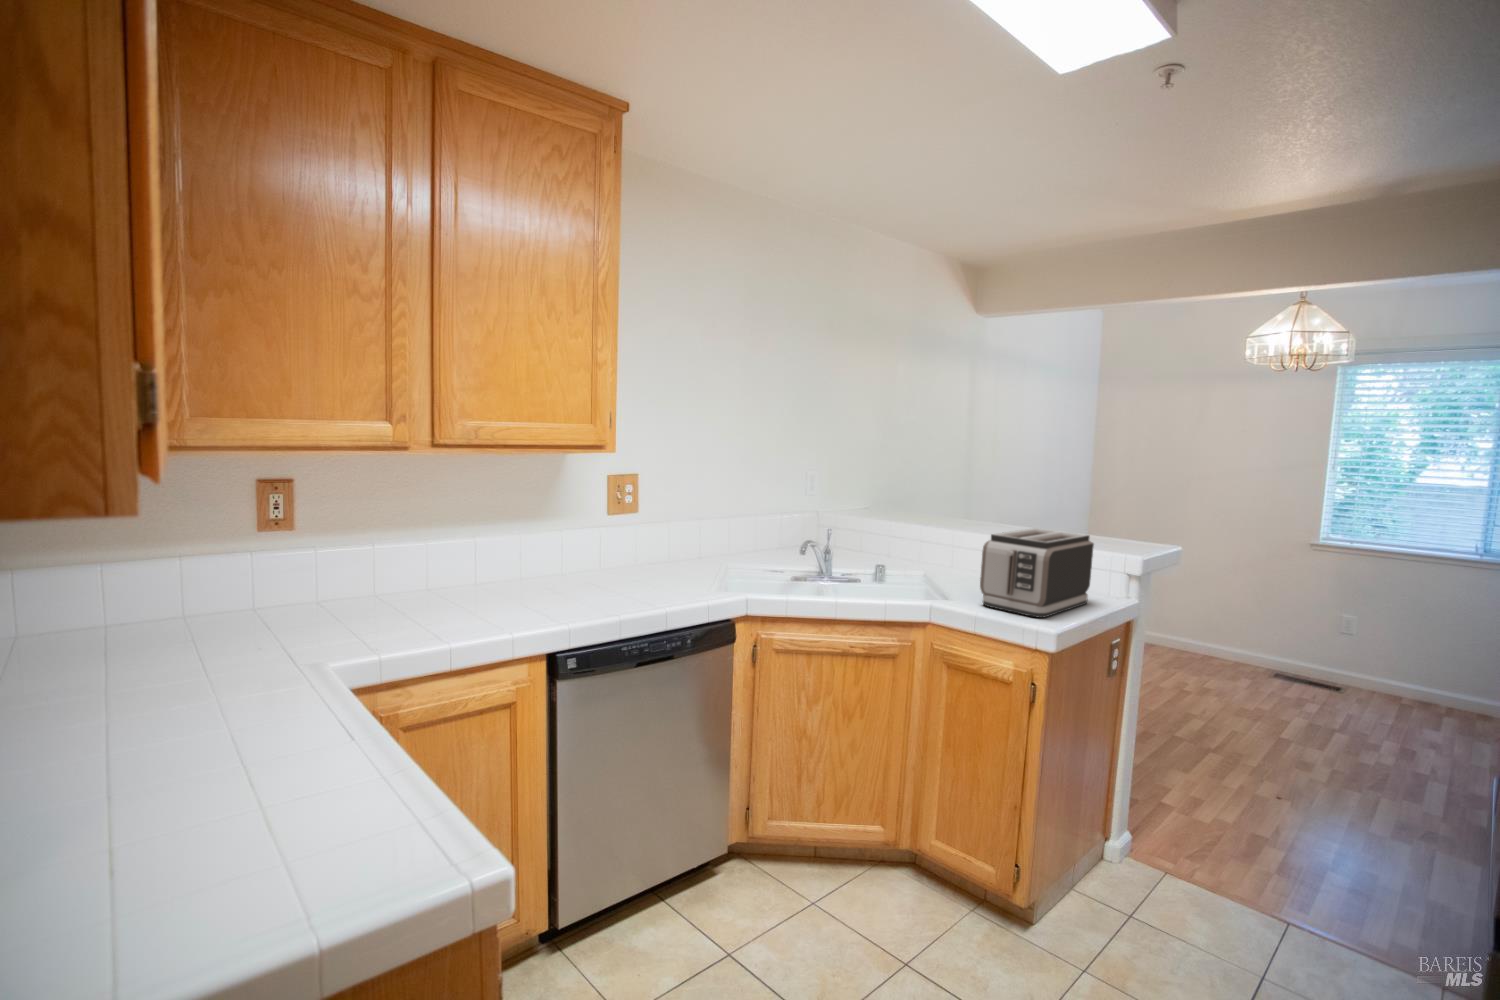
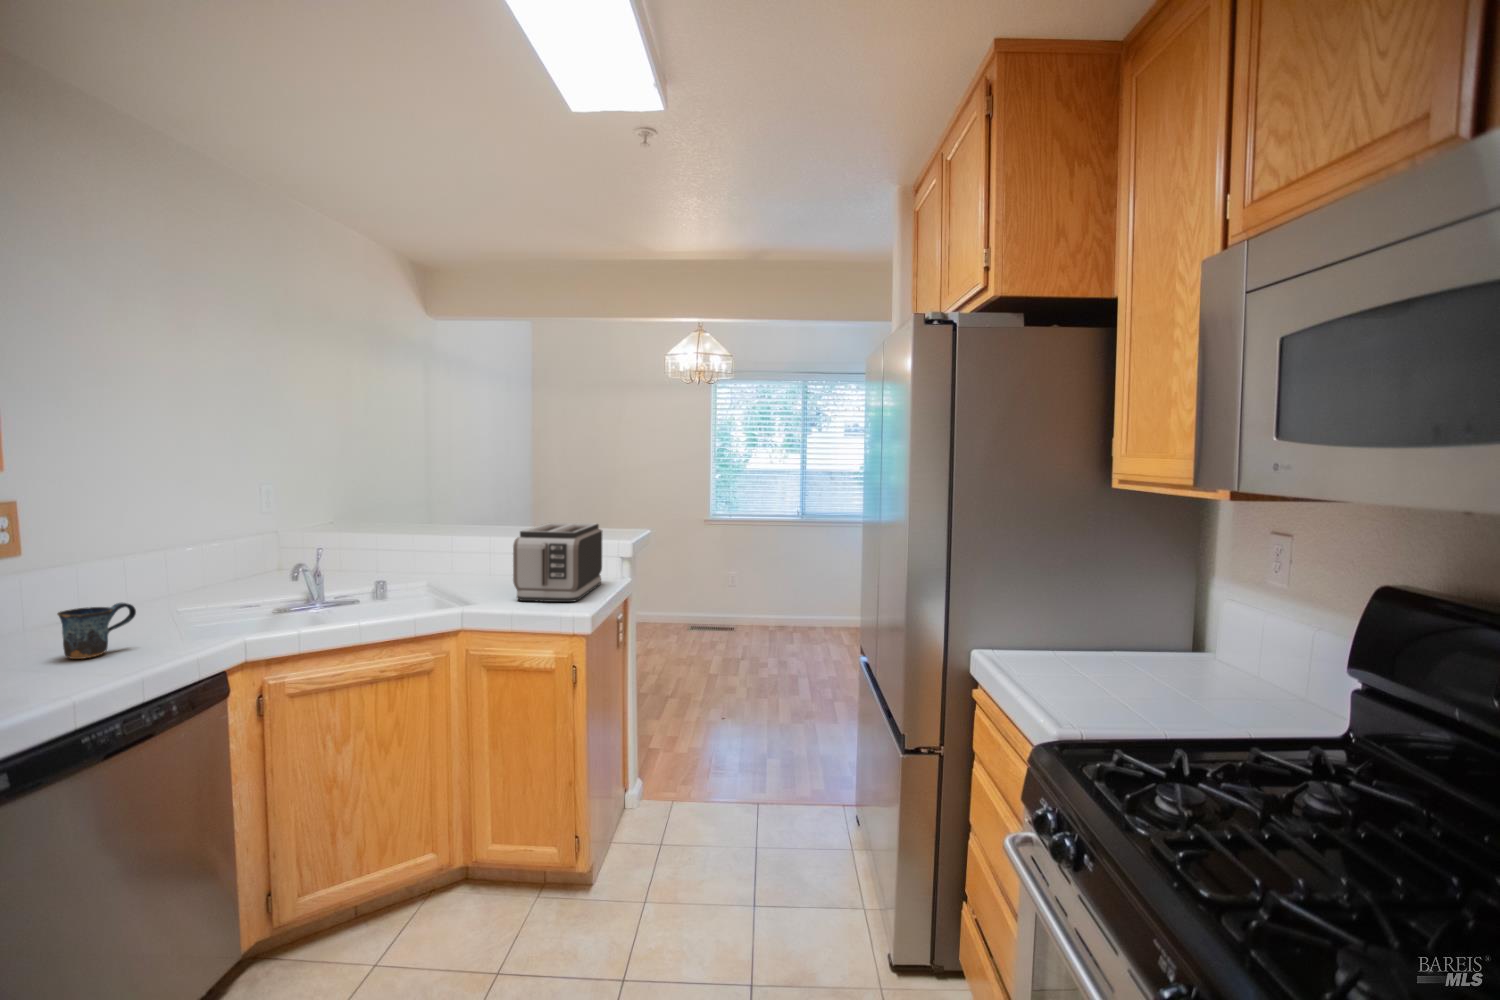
mug: none [645,554,688,591] -> present [57,603,136,659]

